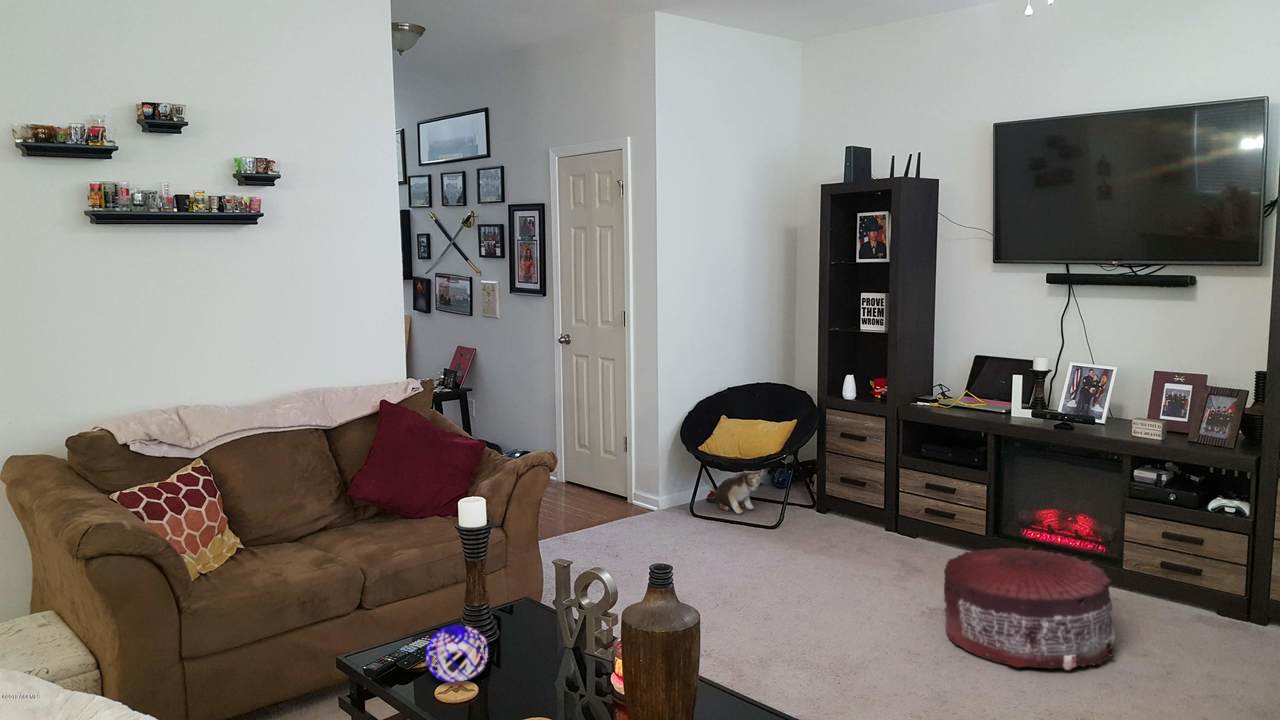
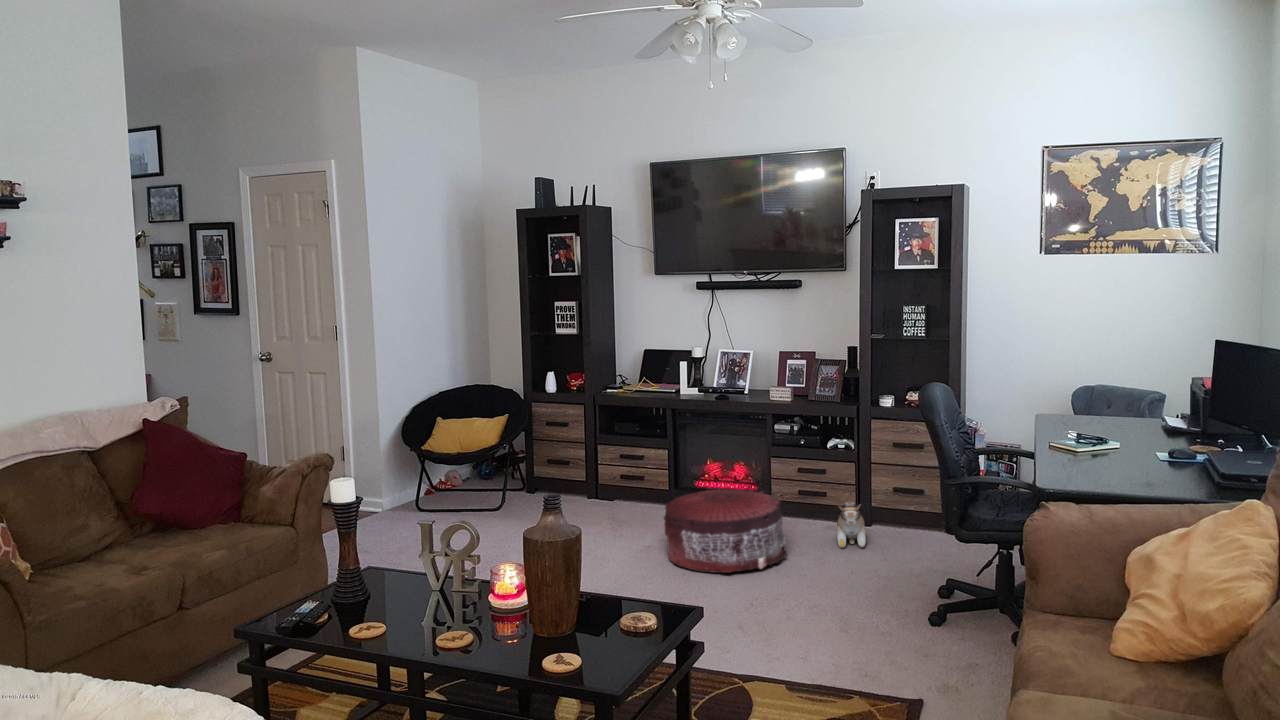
plush toy: present [706,469,764,514] -> present [837,501,867,548]
decorative orb: present [426,625,488,682] -> none [338,581,391,627]

